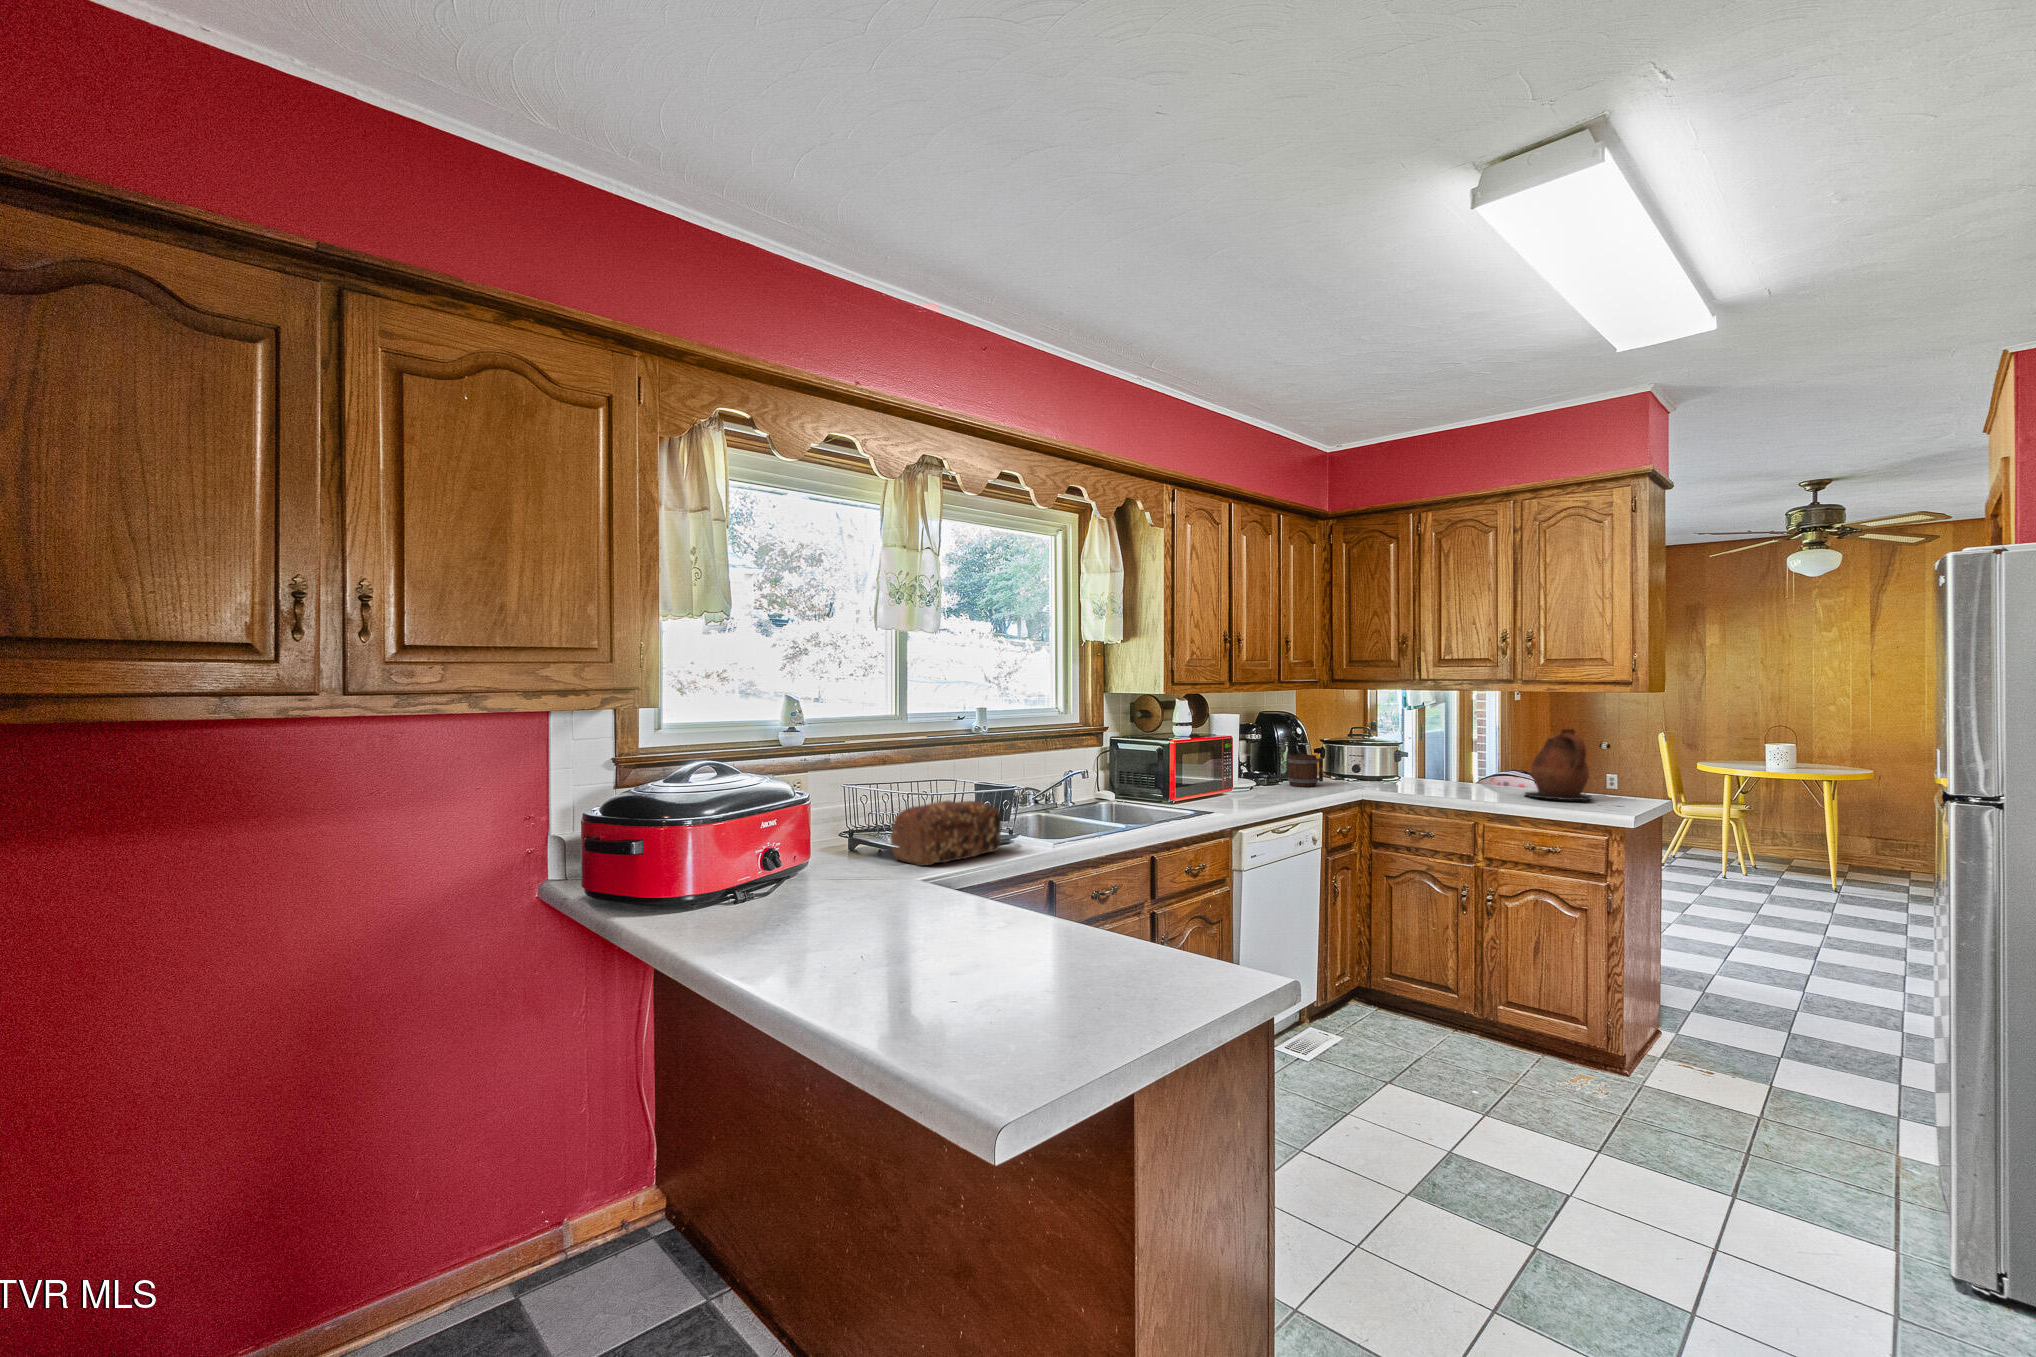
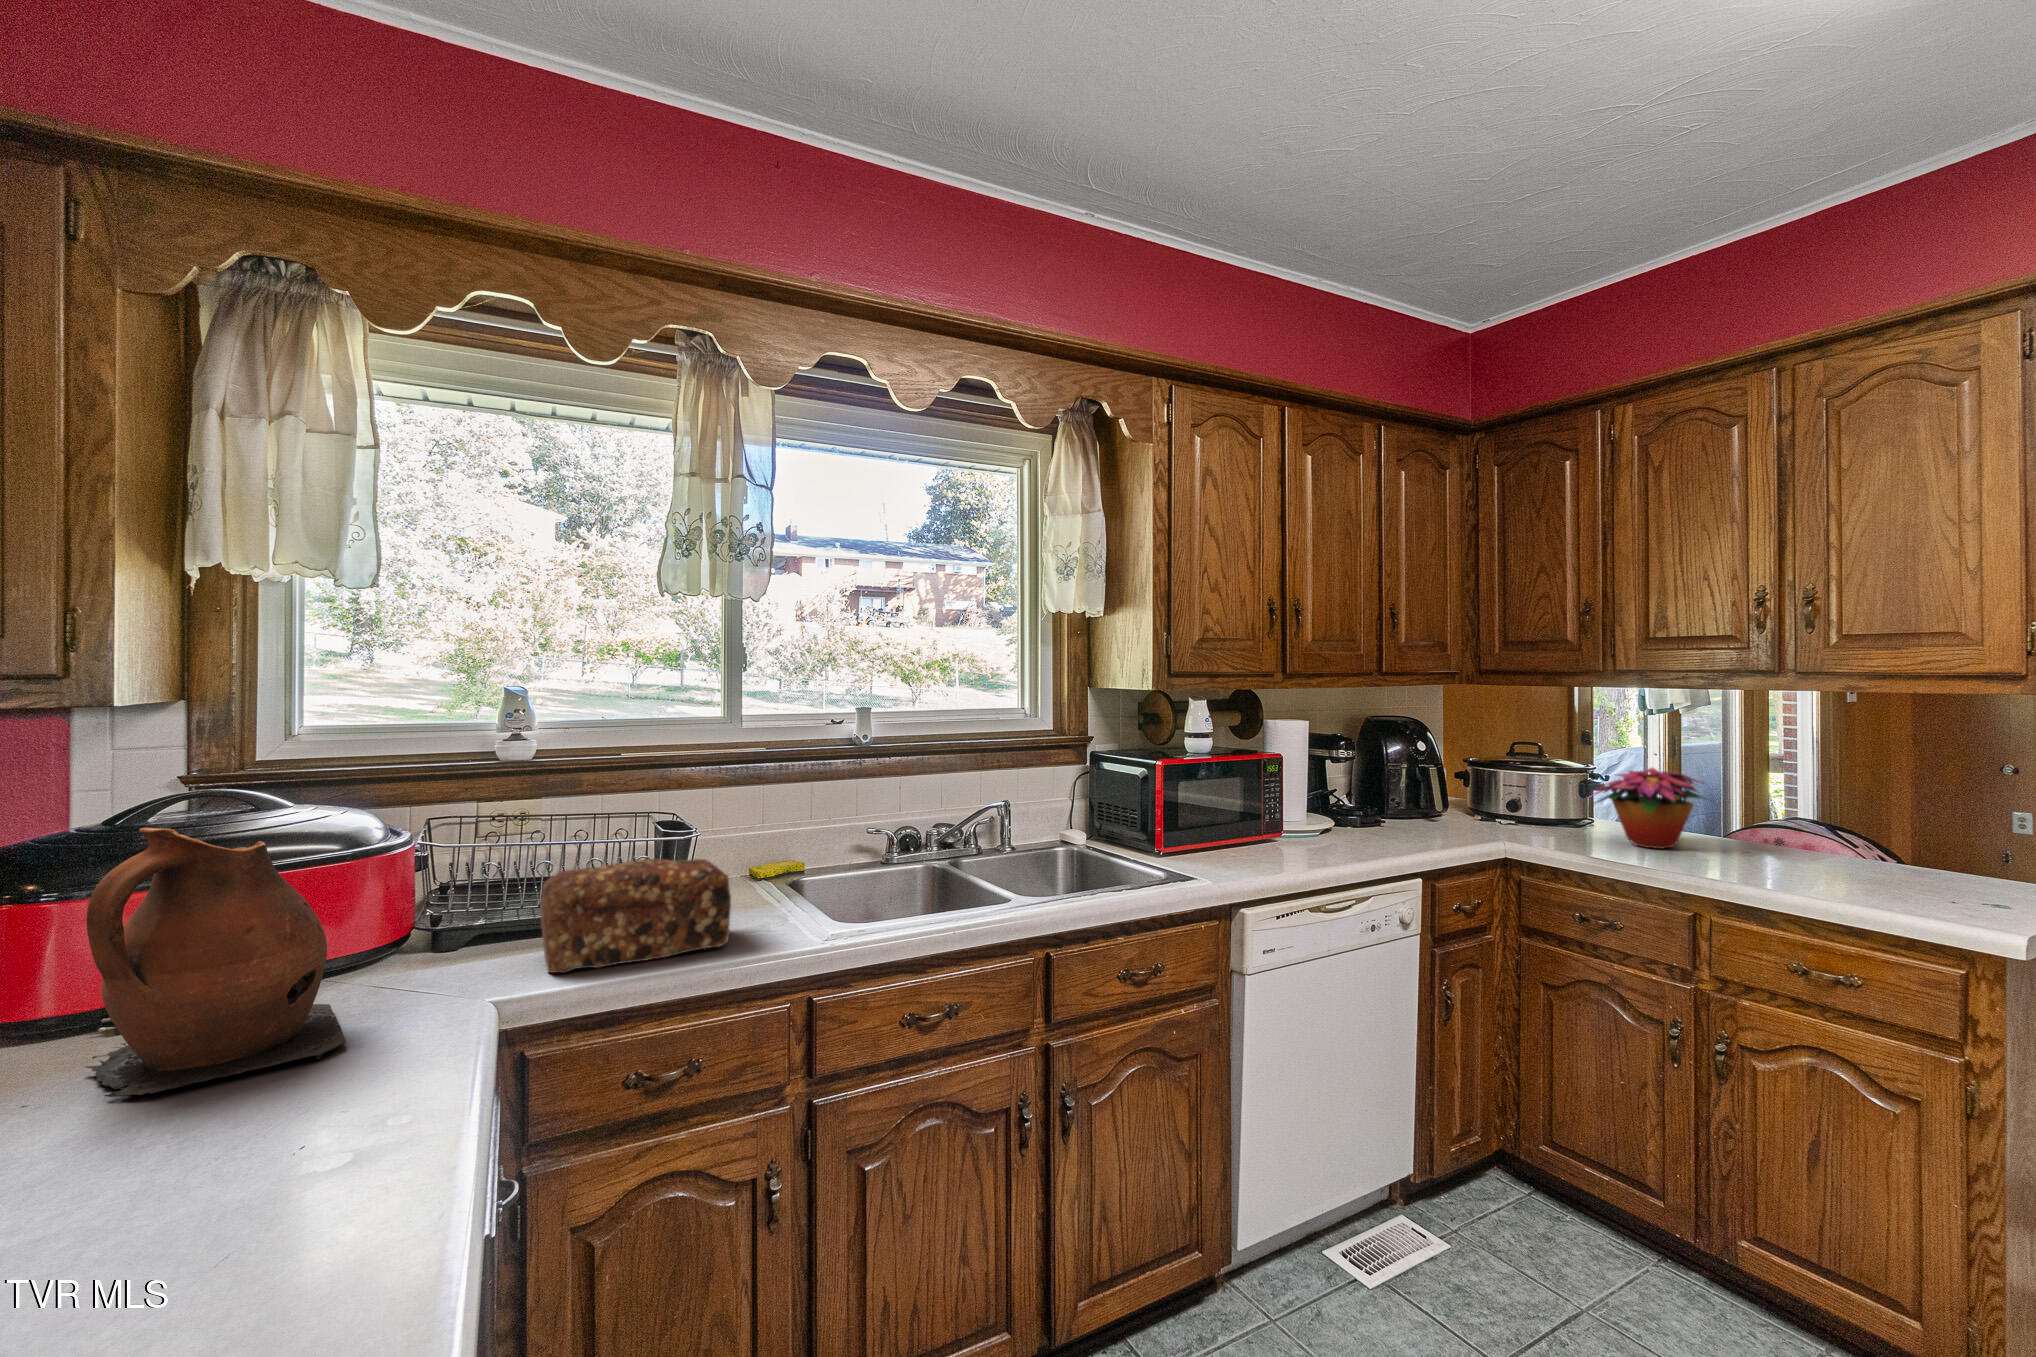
ceramic pitcher: present [1525,728,1591,801] -> present [84,828,346,1097]
flower arrangement: none [1404,739,1483,789] -> present [1592,768,1712,849]
mug: present [1288,754,1323,787] -> none [1383,784,1441,835]

